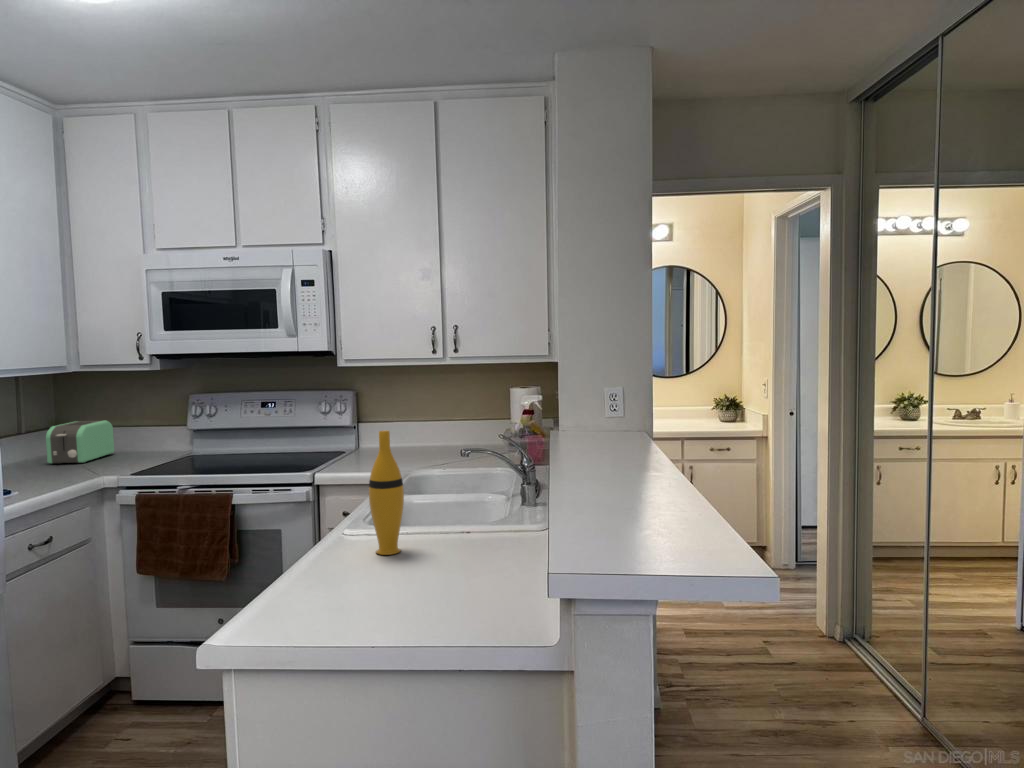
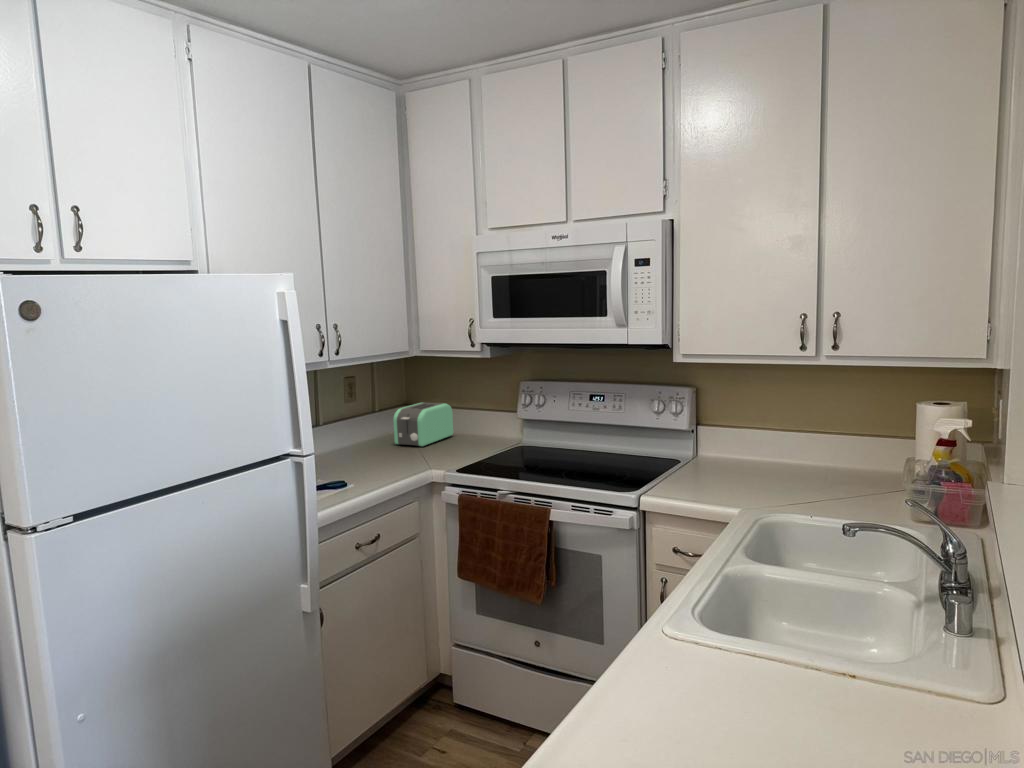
vase: present [369,430,404,555] -> none [700,524,758,722]

